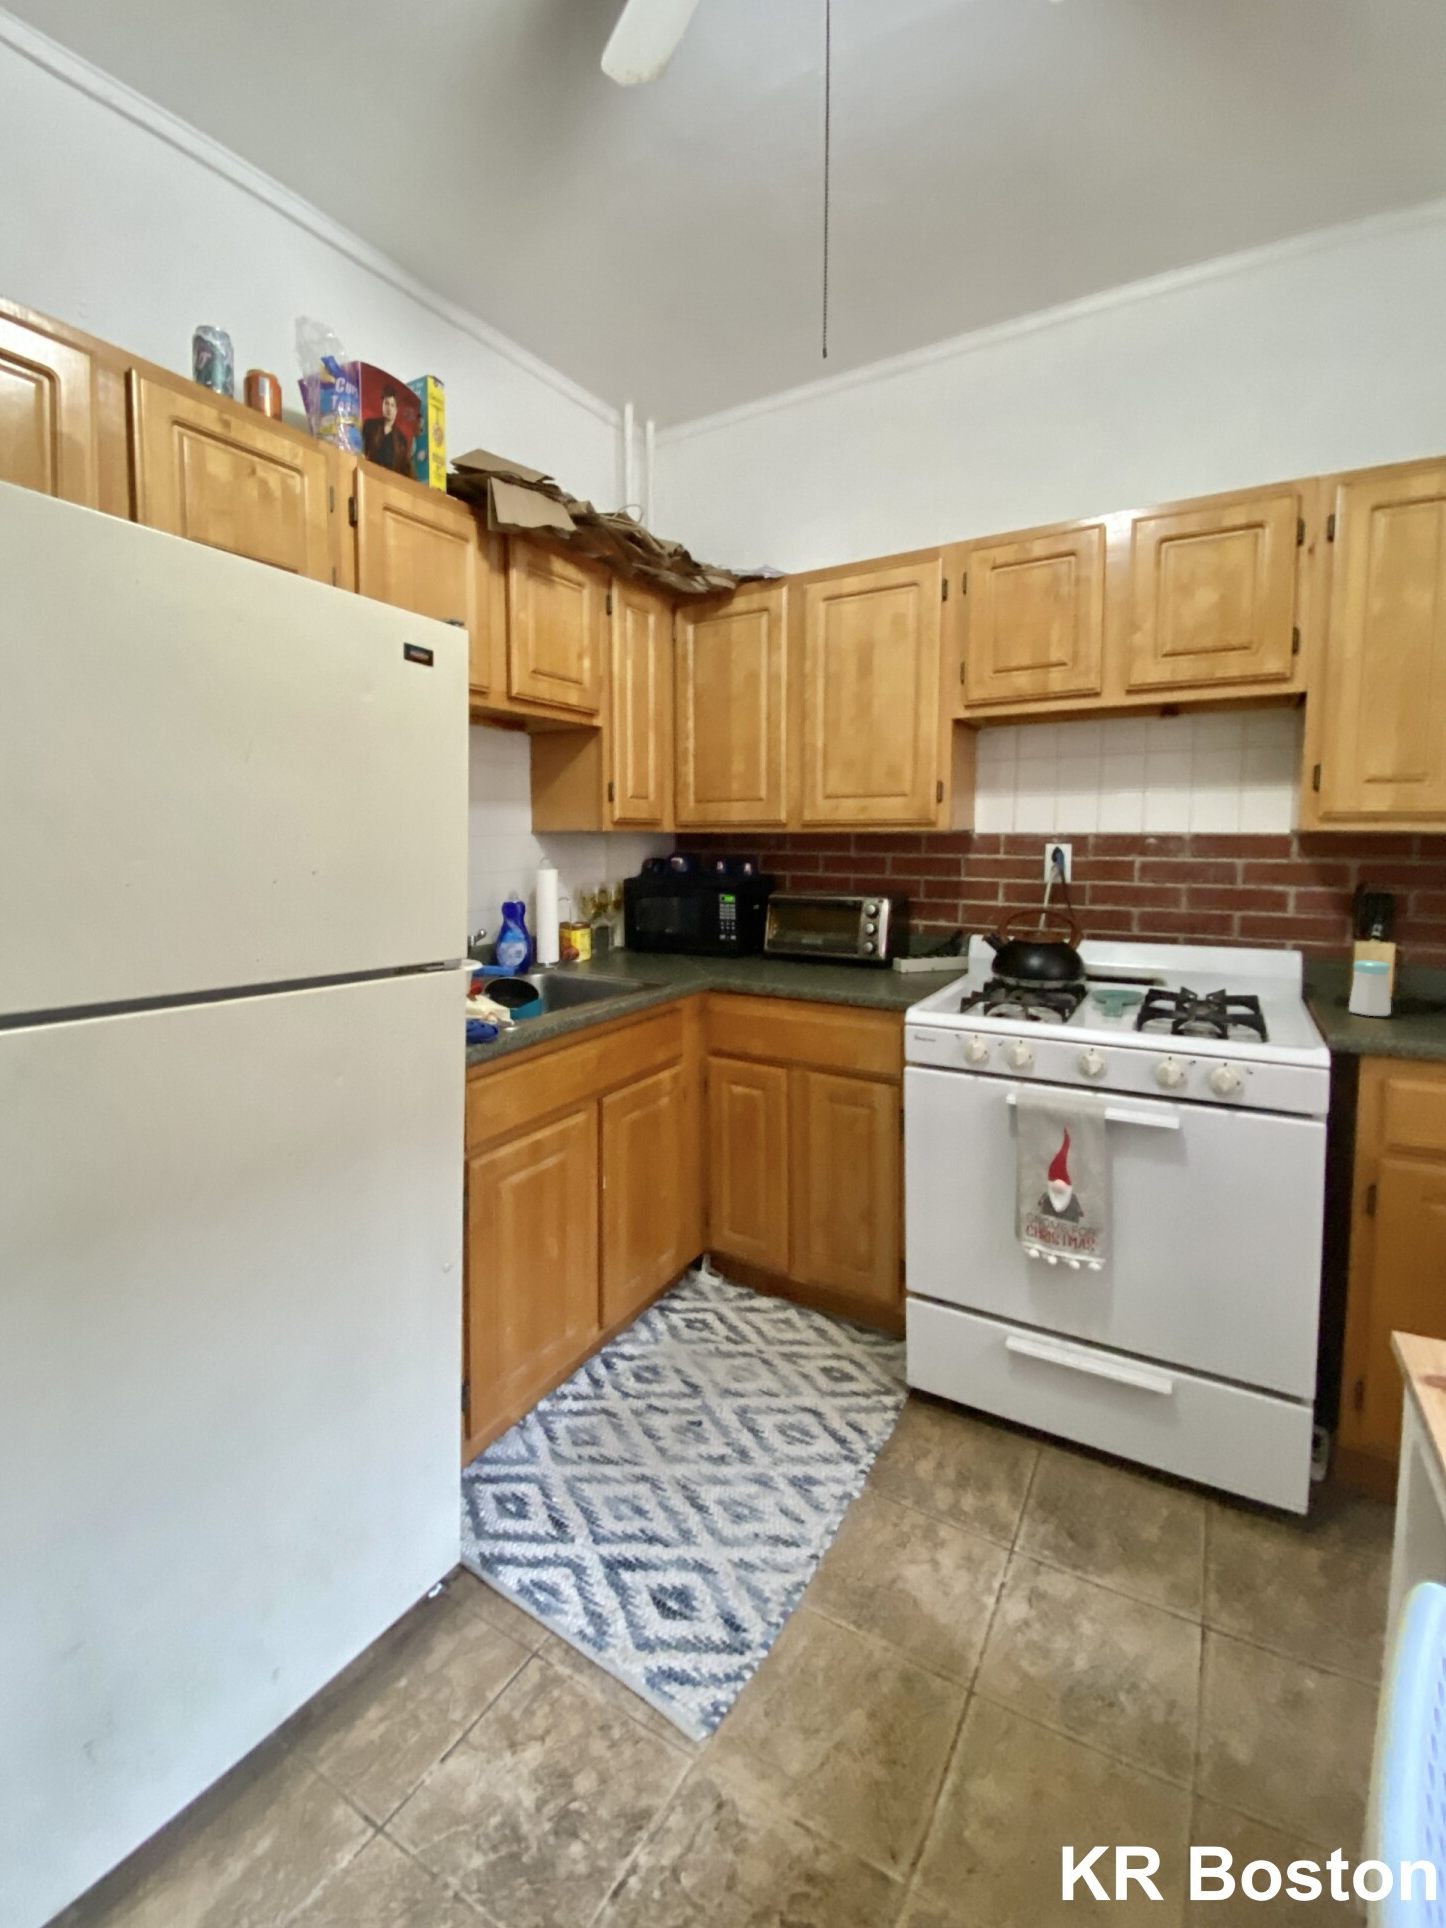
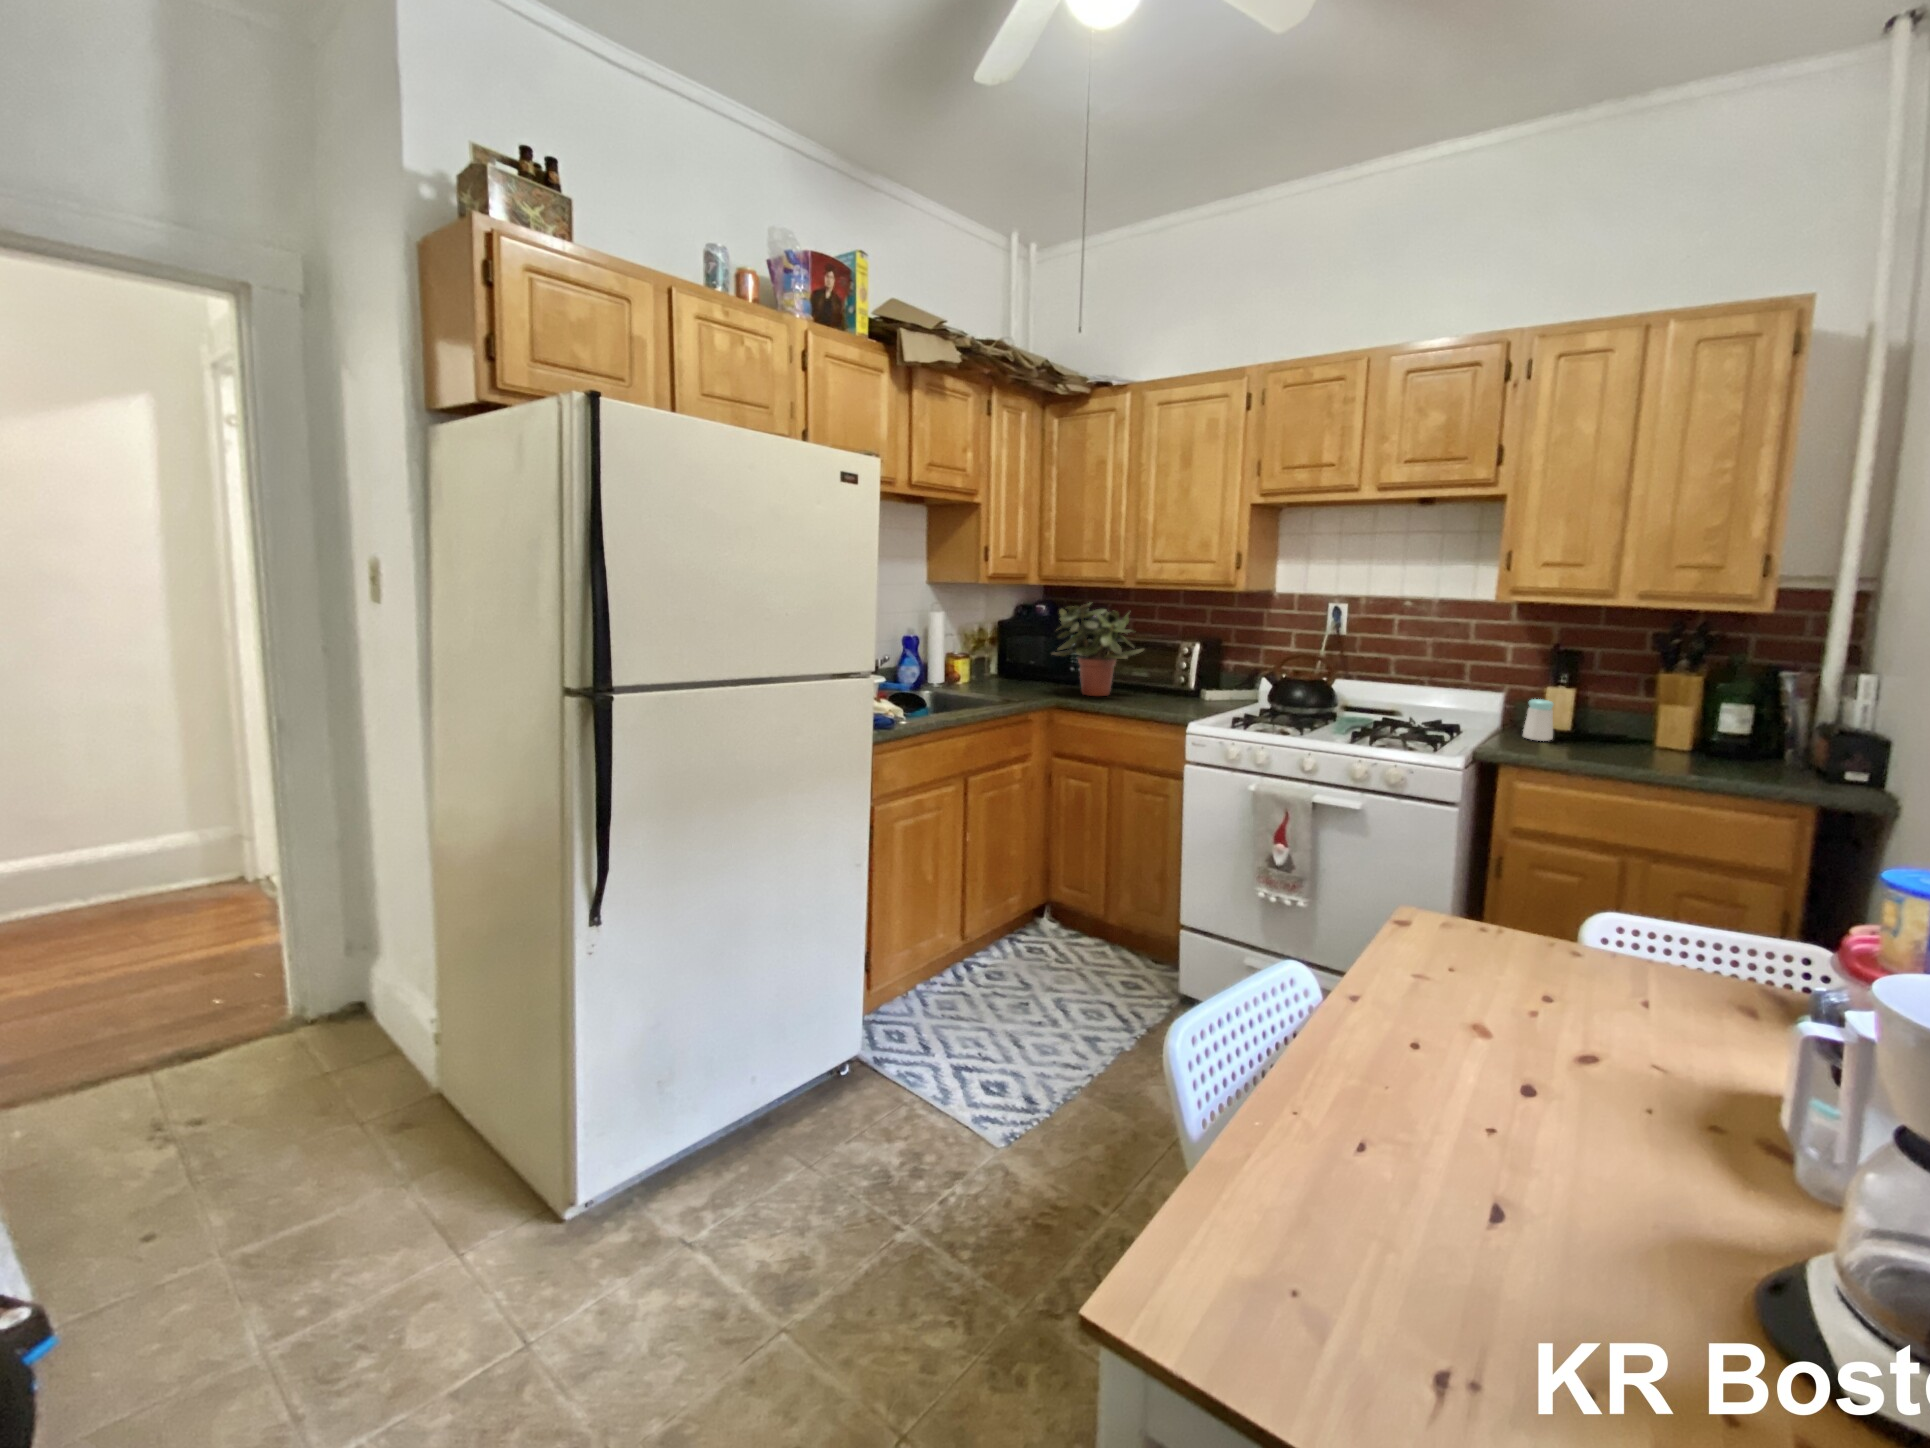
potted plant: none [697,851,820,975] -> present [1052,602,1143,696]

